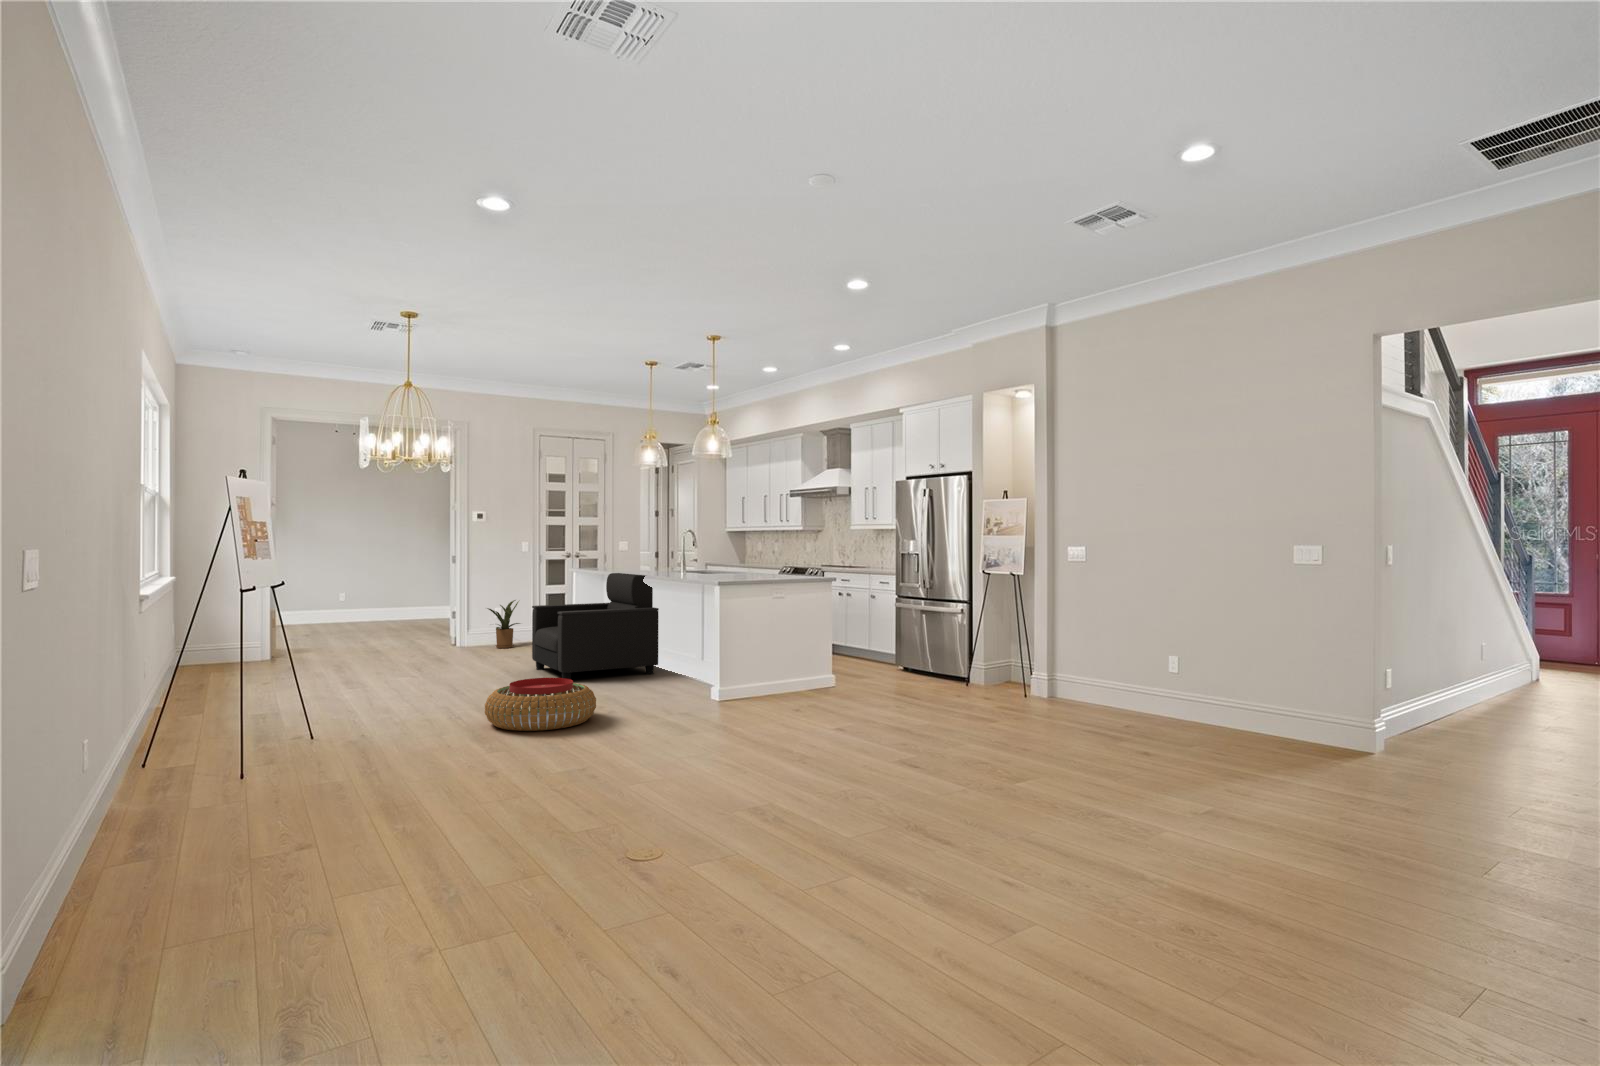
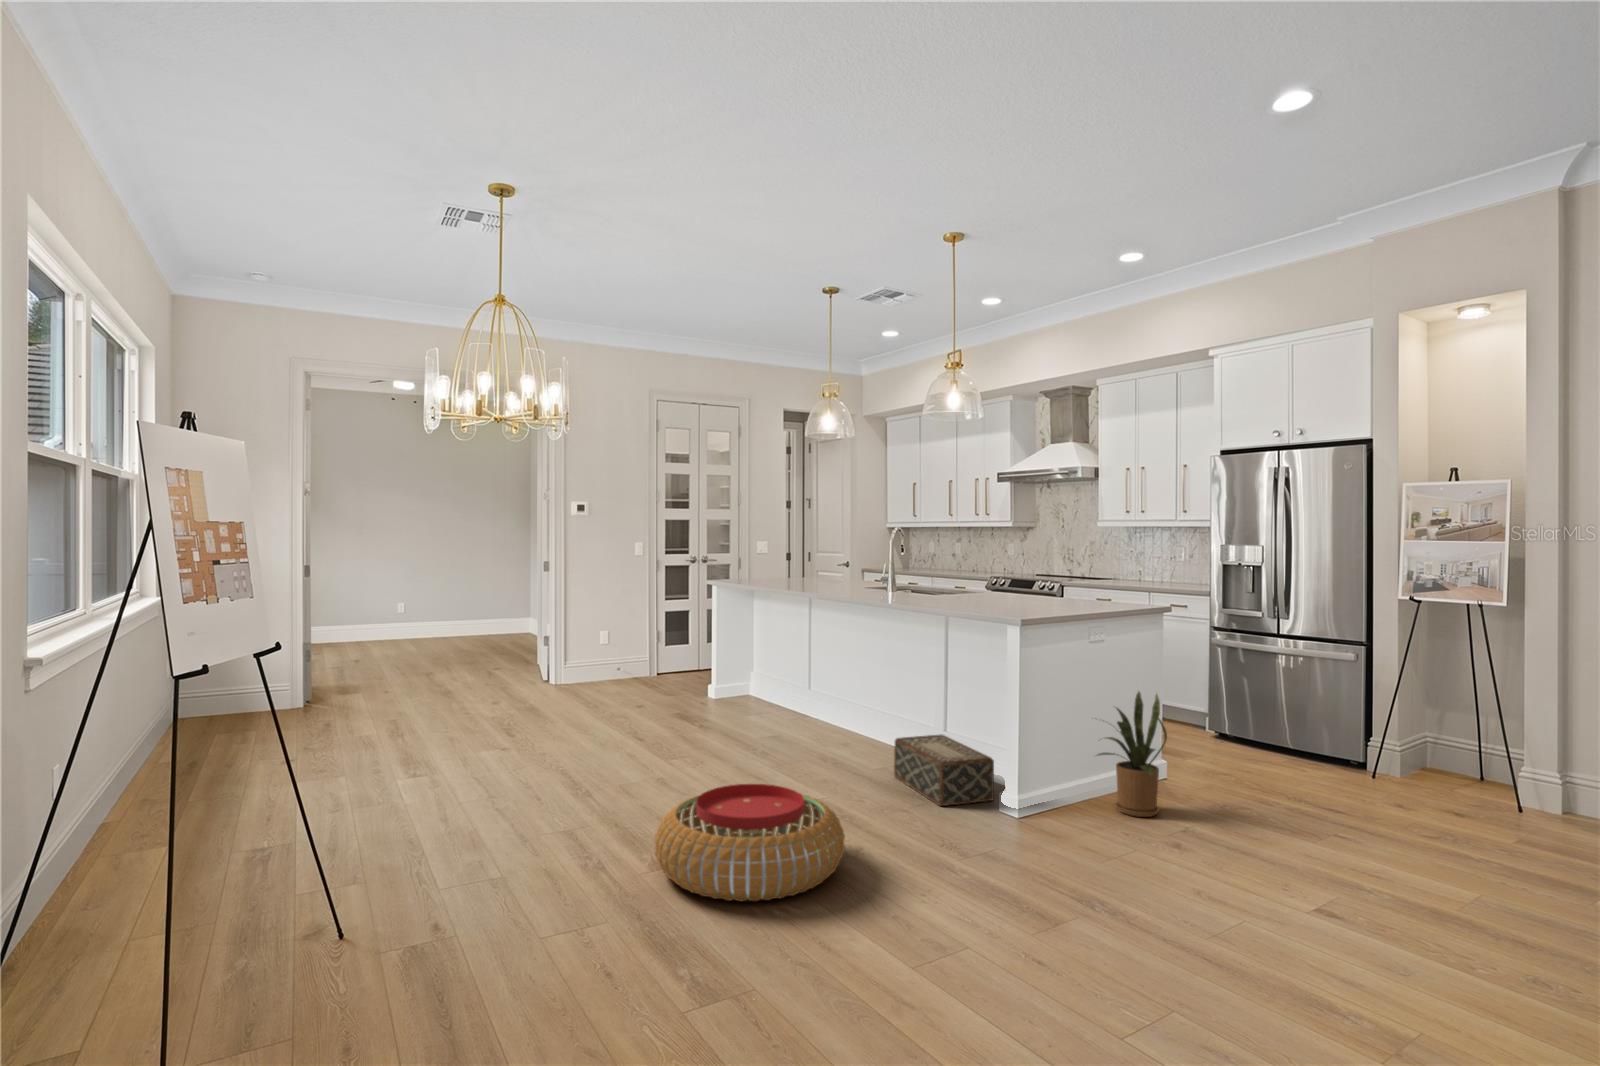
armchair: present [532,573,659,679] -> none [670,588,861,757]
house plant: present [487,600,520,648] -> present [1098,692,1167,817]
woven basket: none [663,662,714,699] -> present [894,735,994,806]

